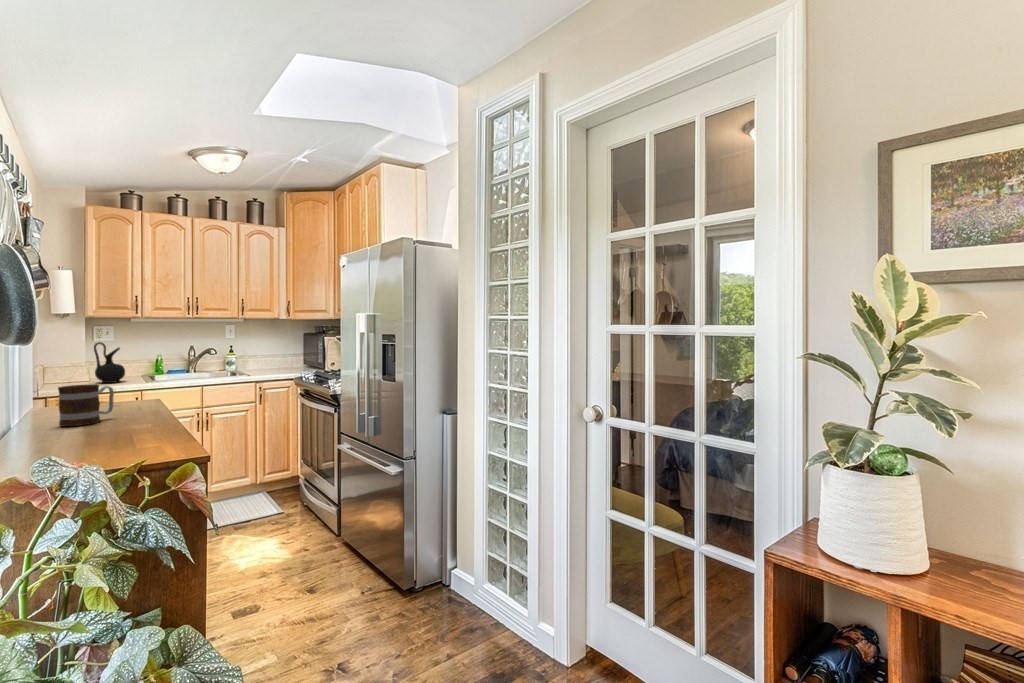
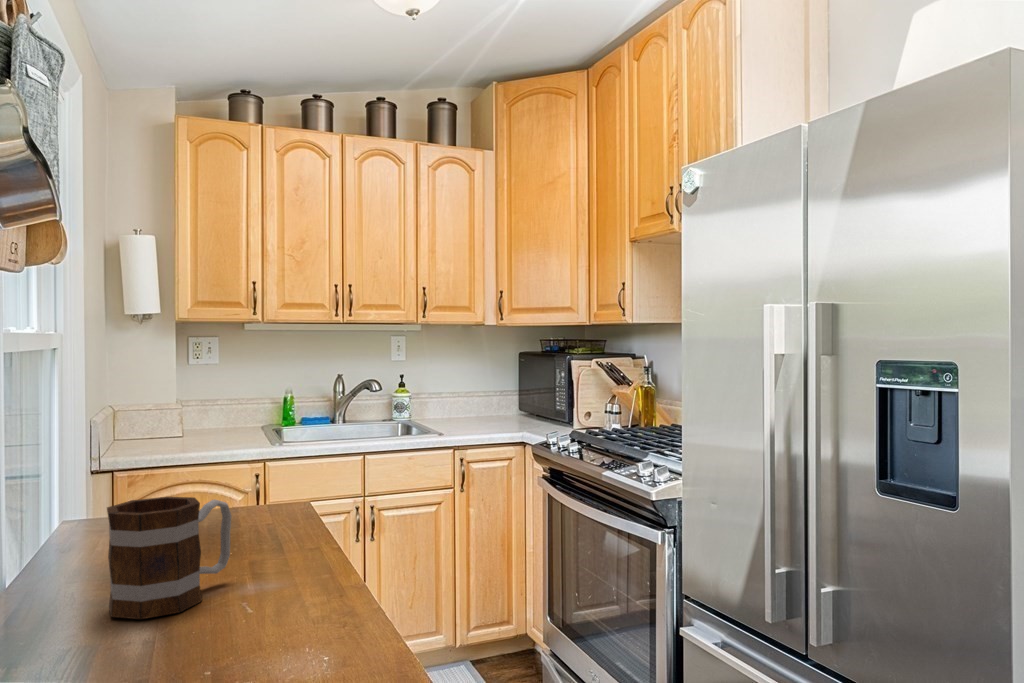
ceramic jug: present [94,342,125,383] -> none [183,369,232,444]

